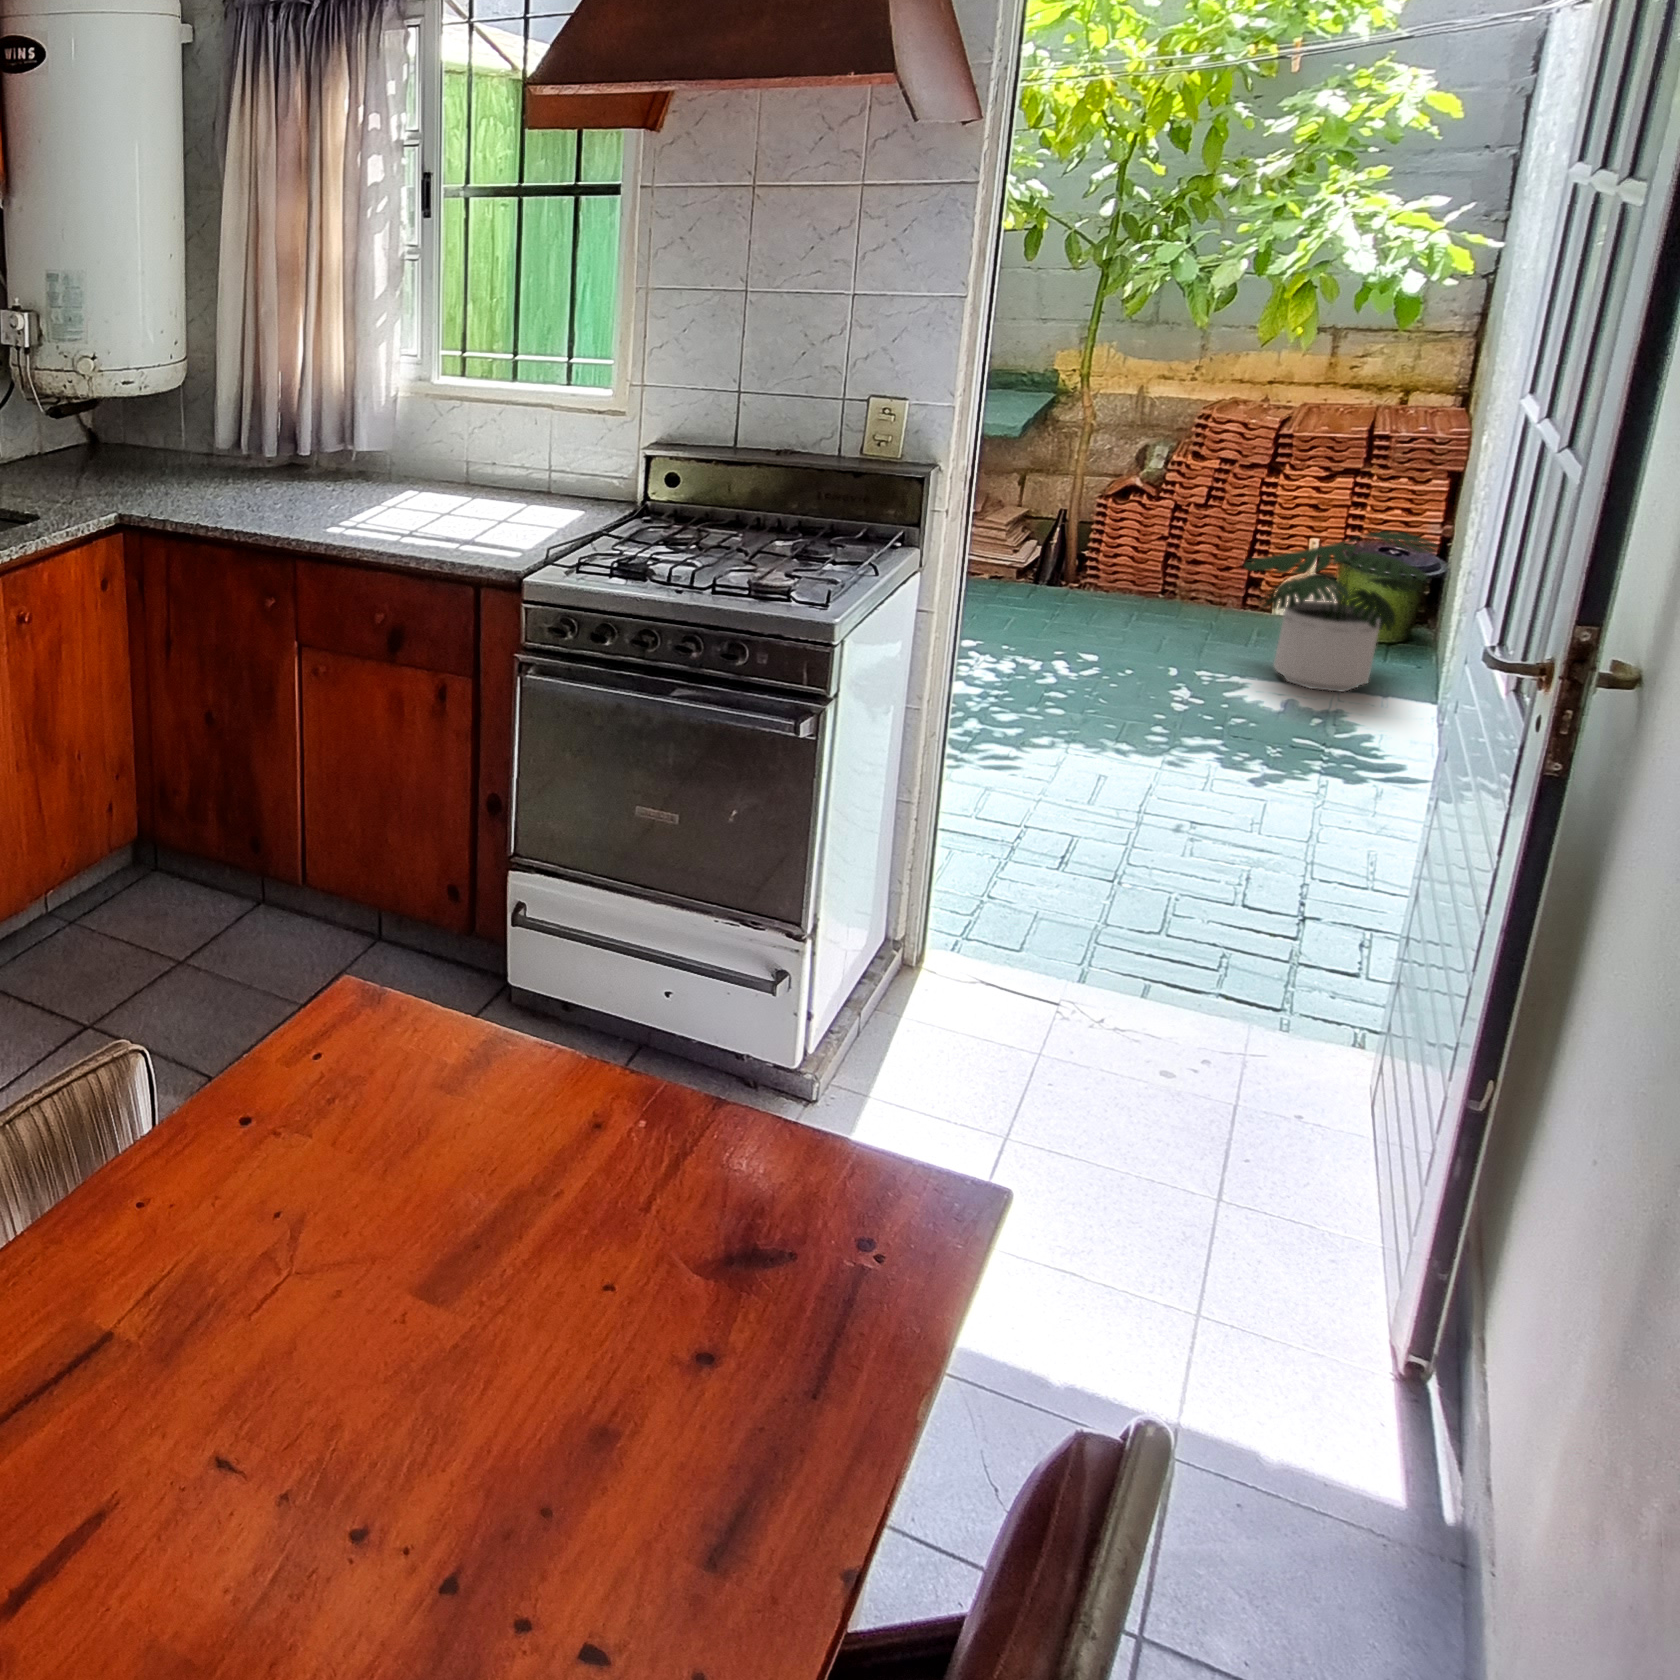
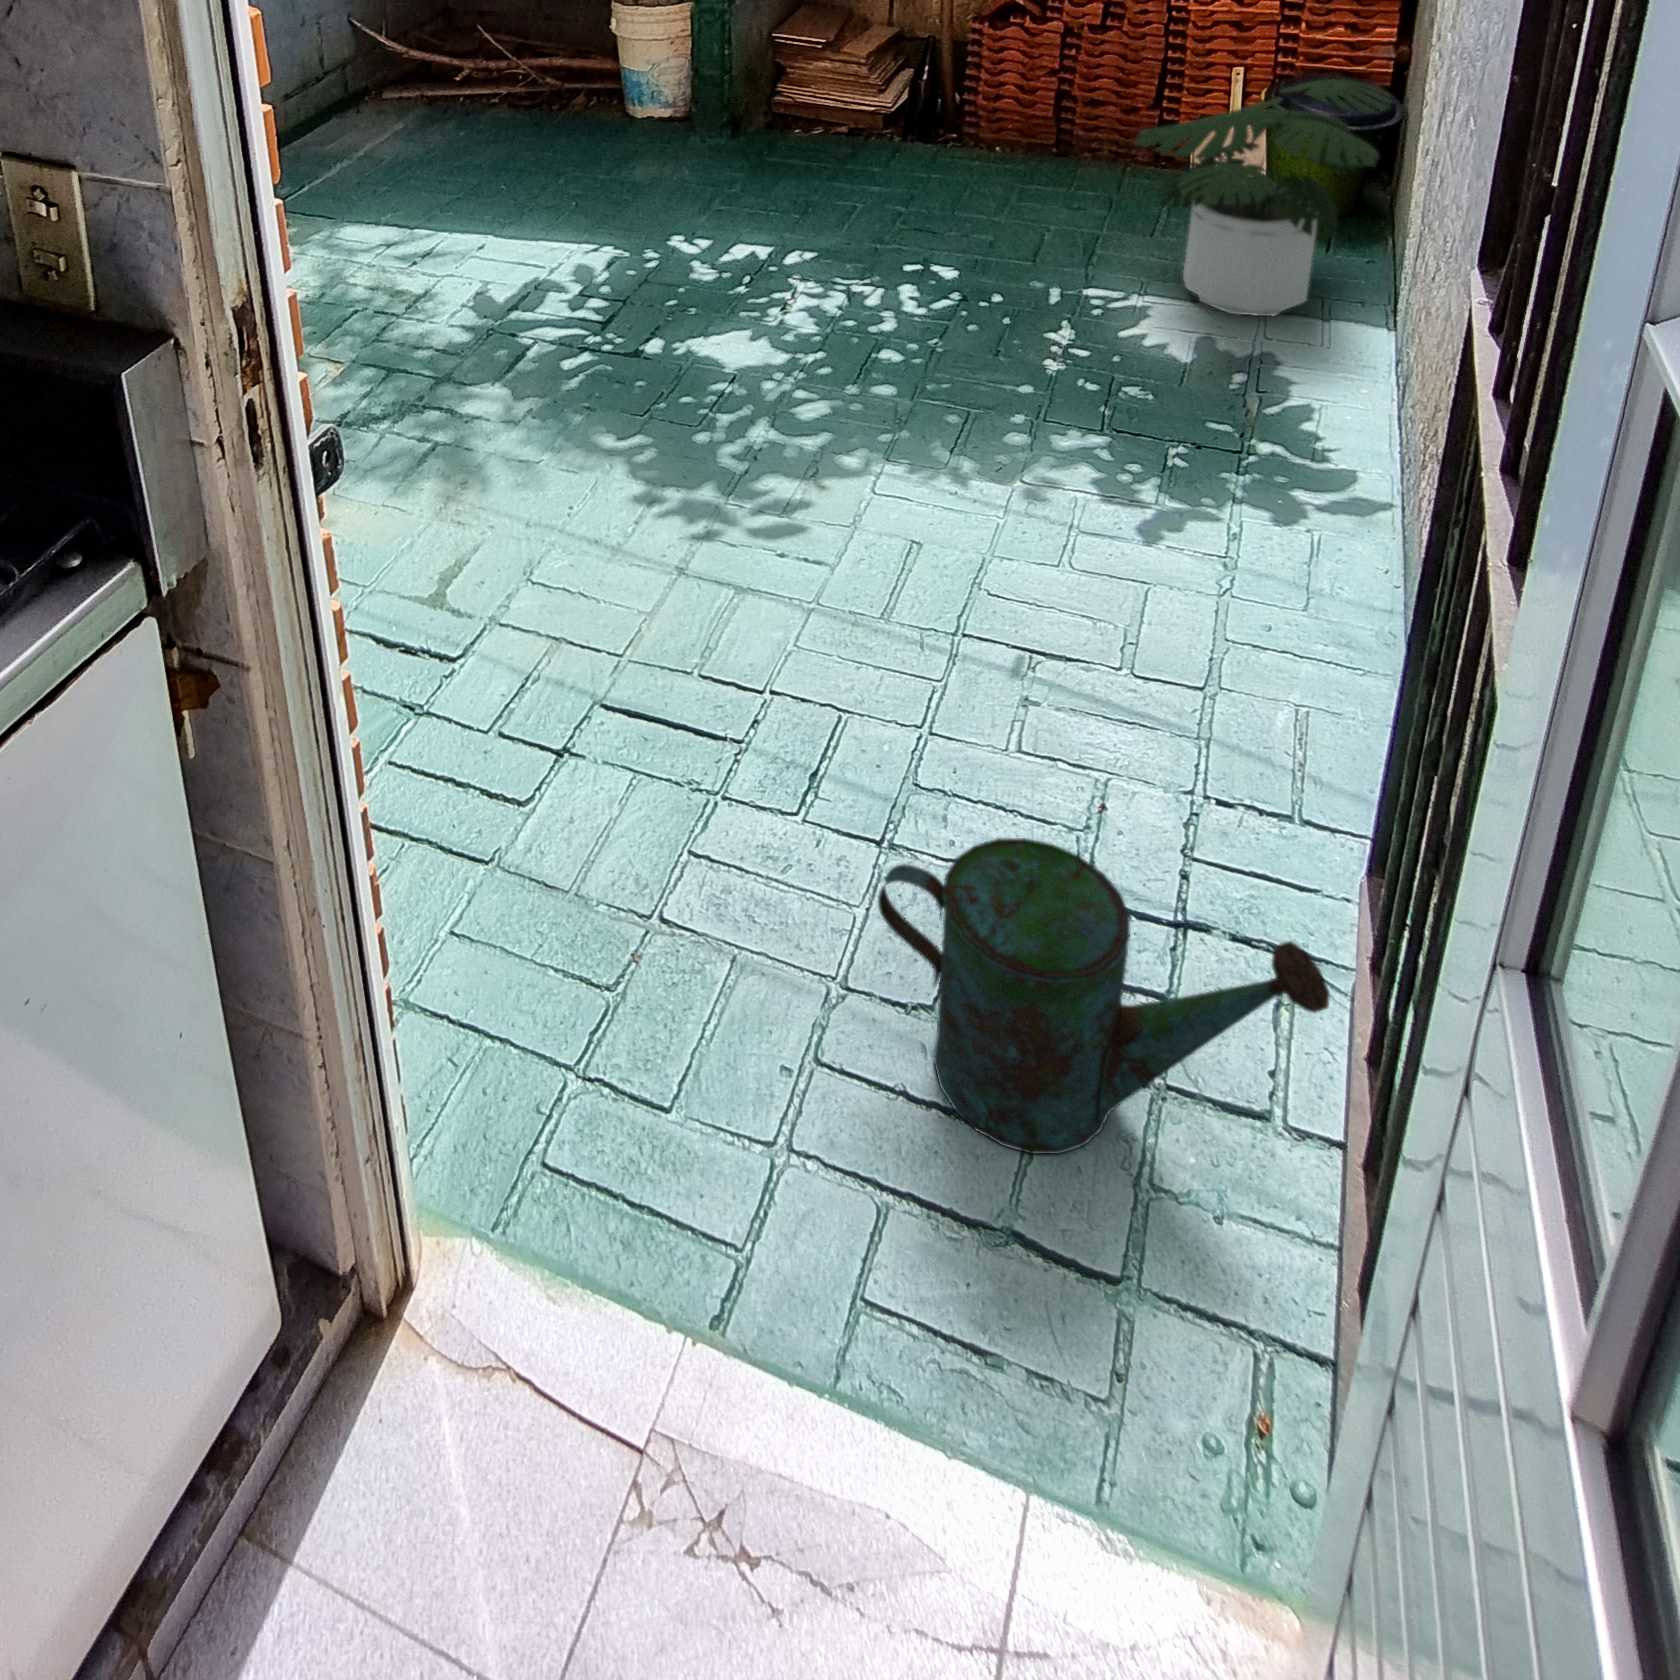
watering can: none [1139,822,1393,966] -> present [878,838,1330,1154]

